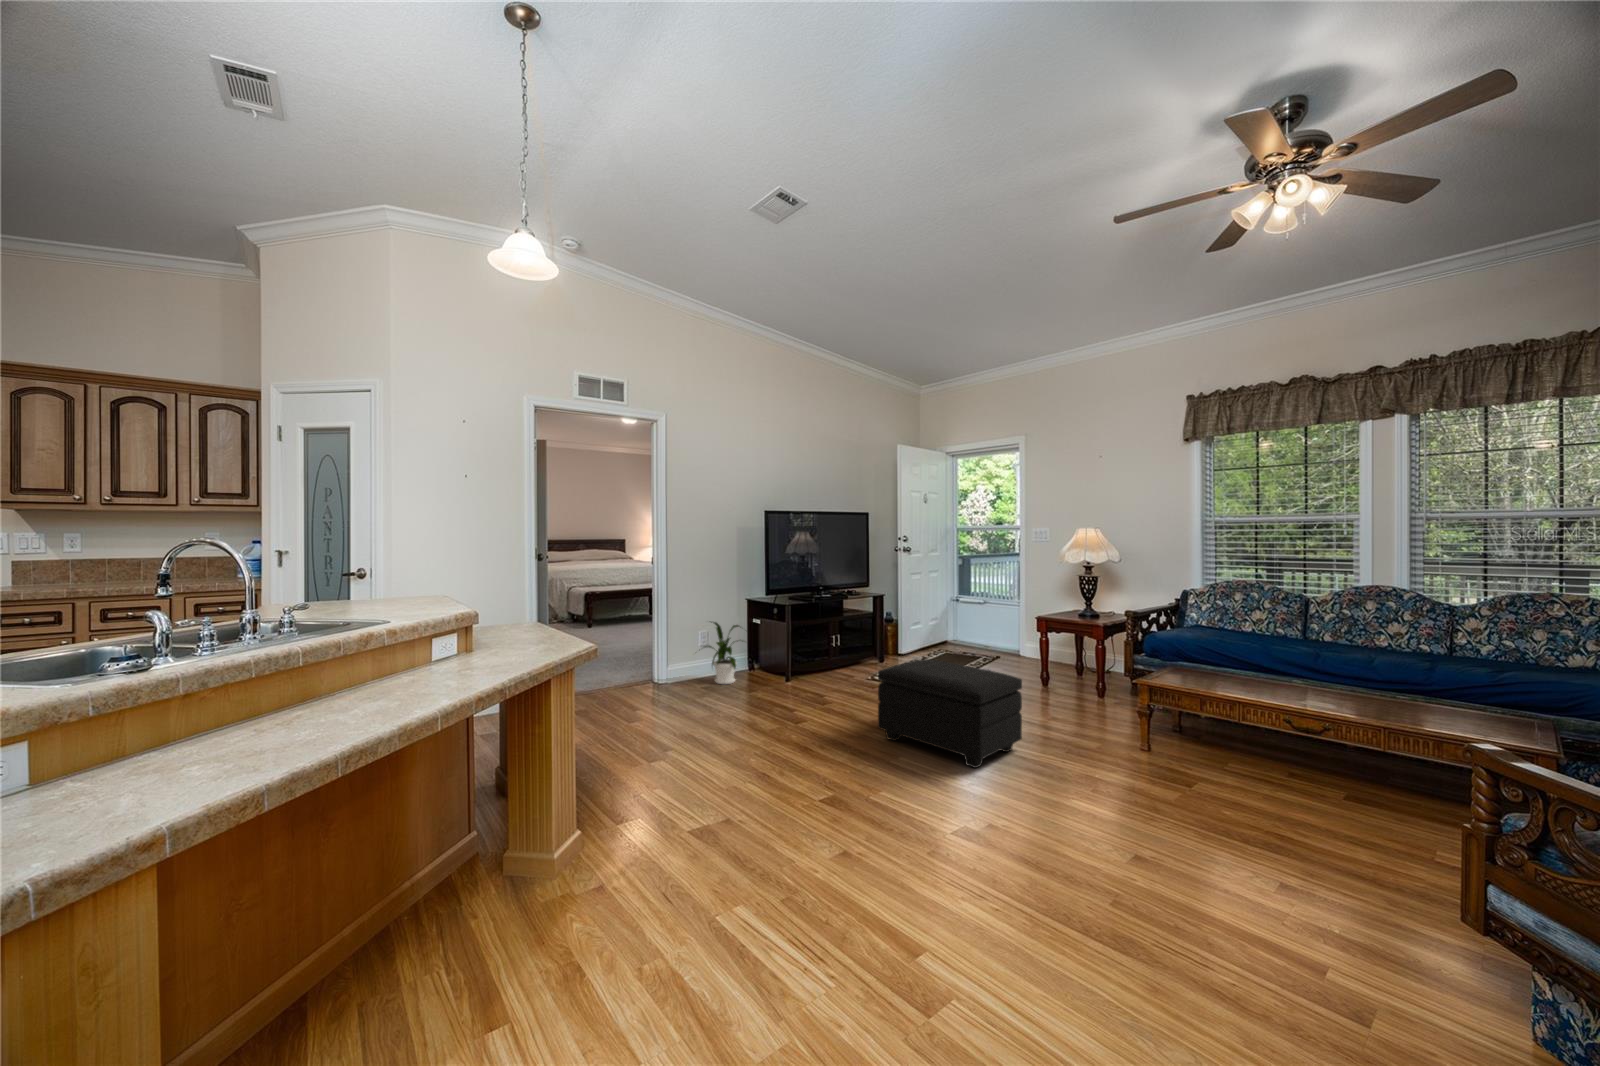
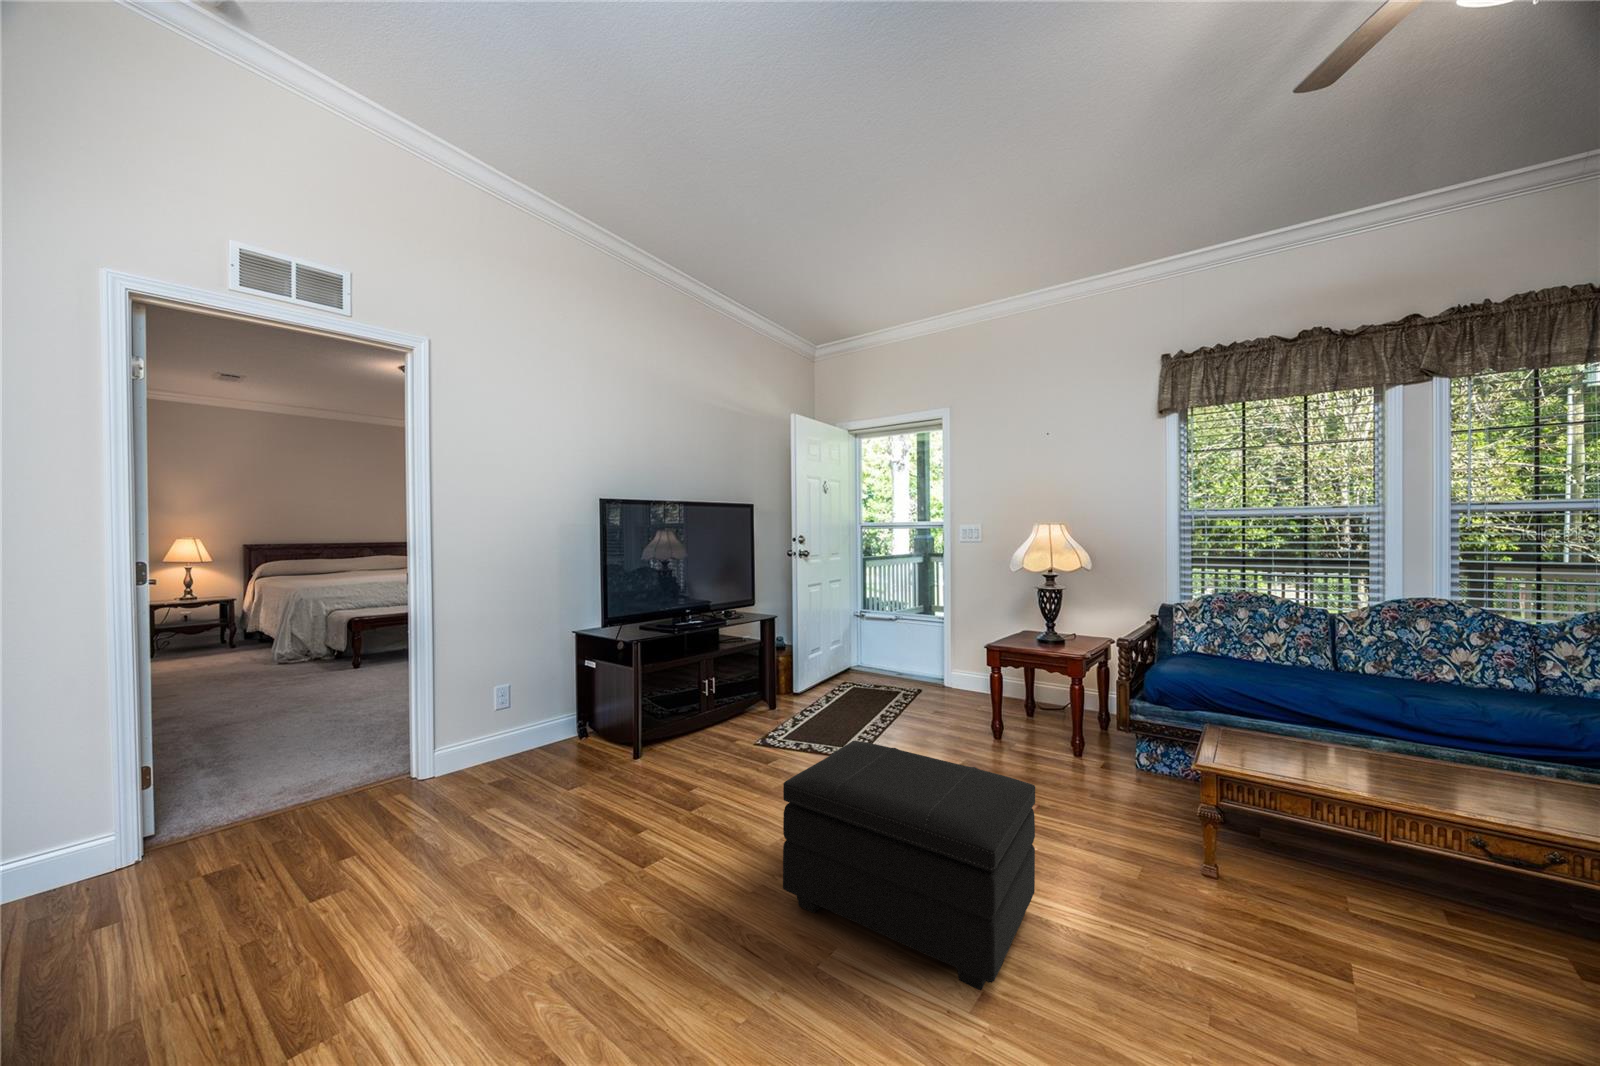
house plant: present [704,622,743,684] -> none [471,676,570,777]

